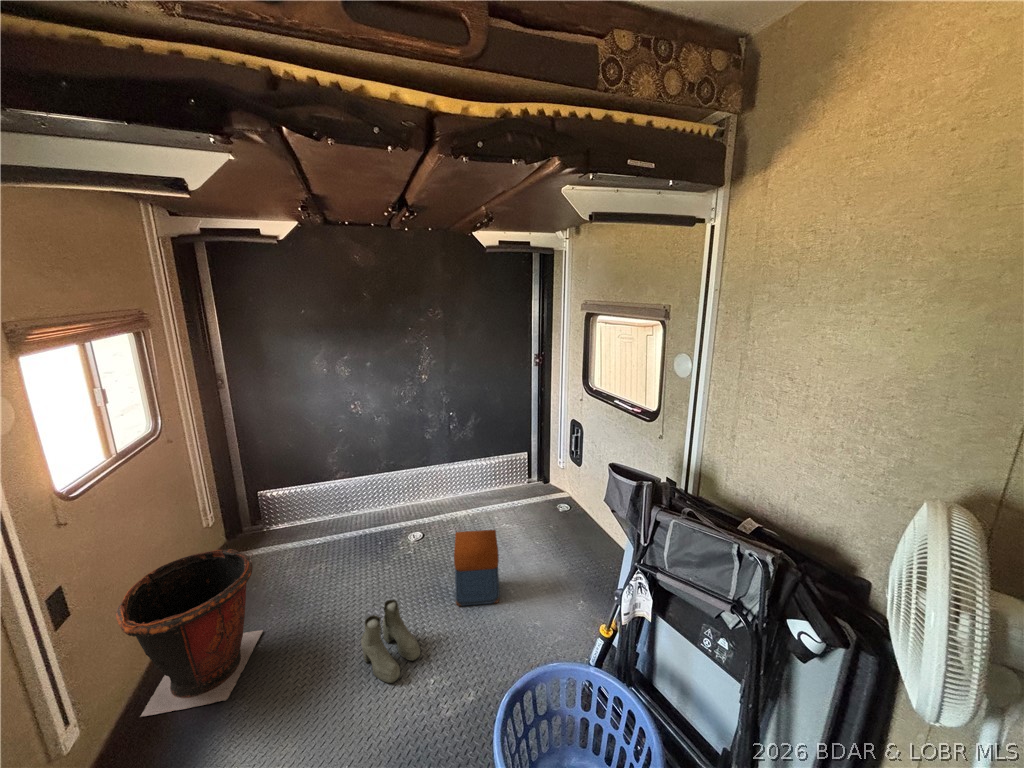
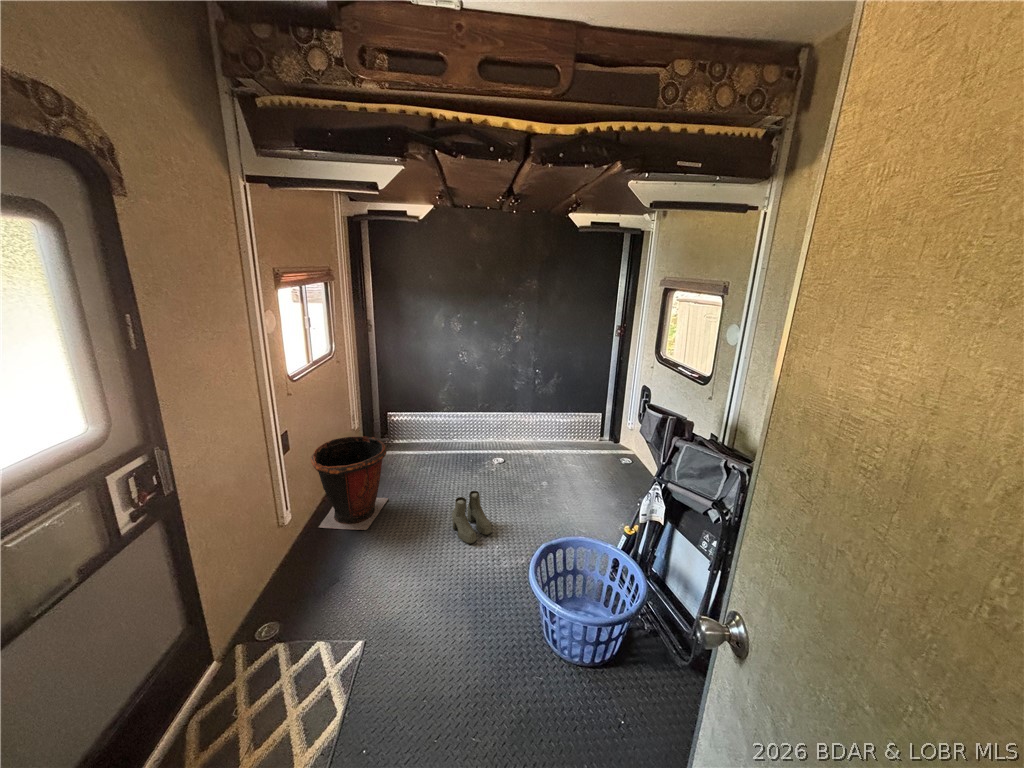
backpack: present [454,530,499,606] -> none [522,456,559,514]

